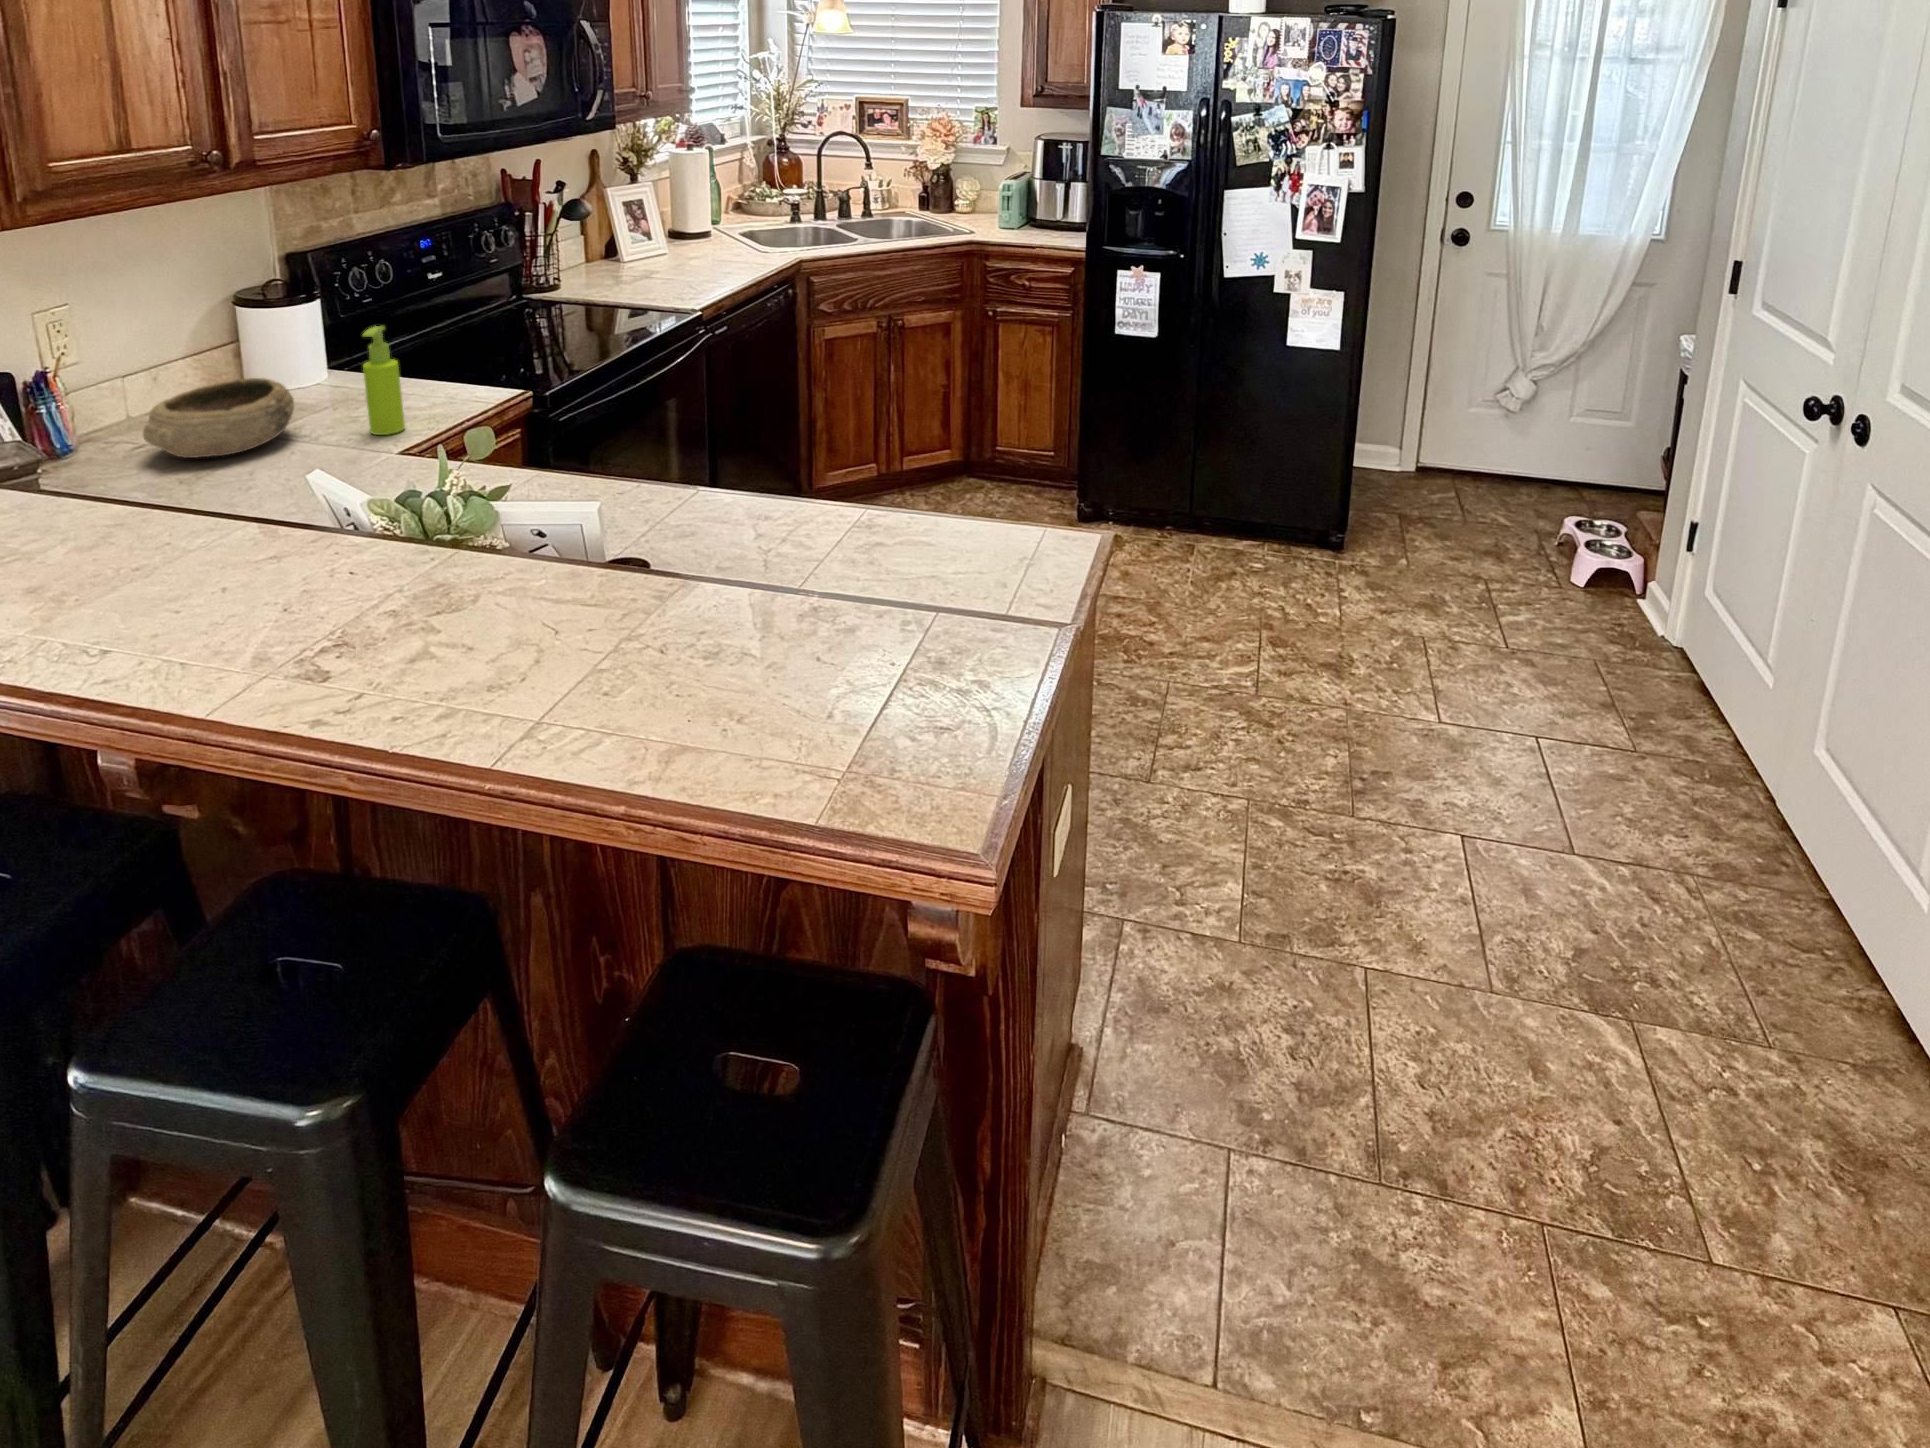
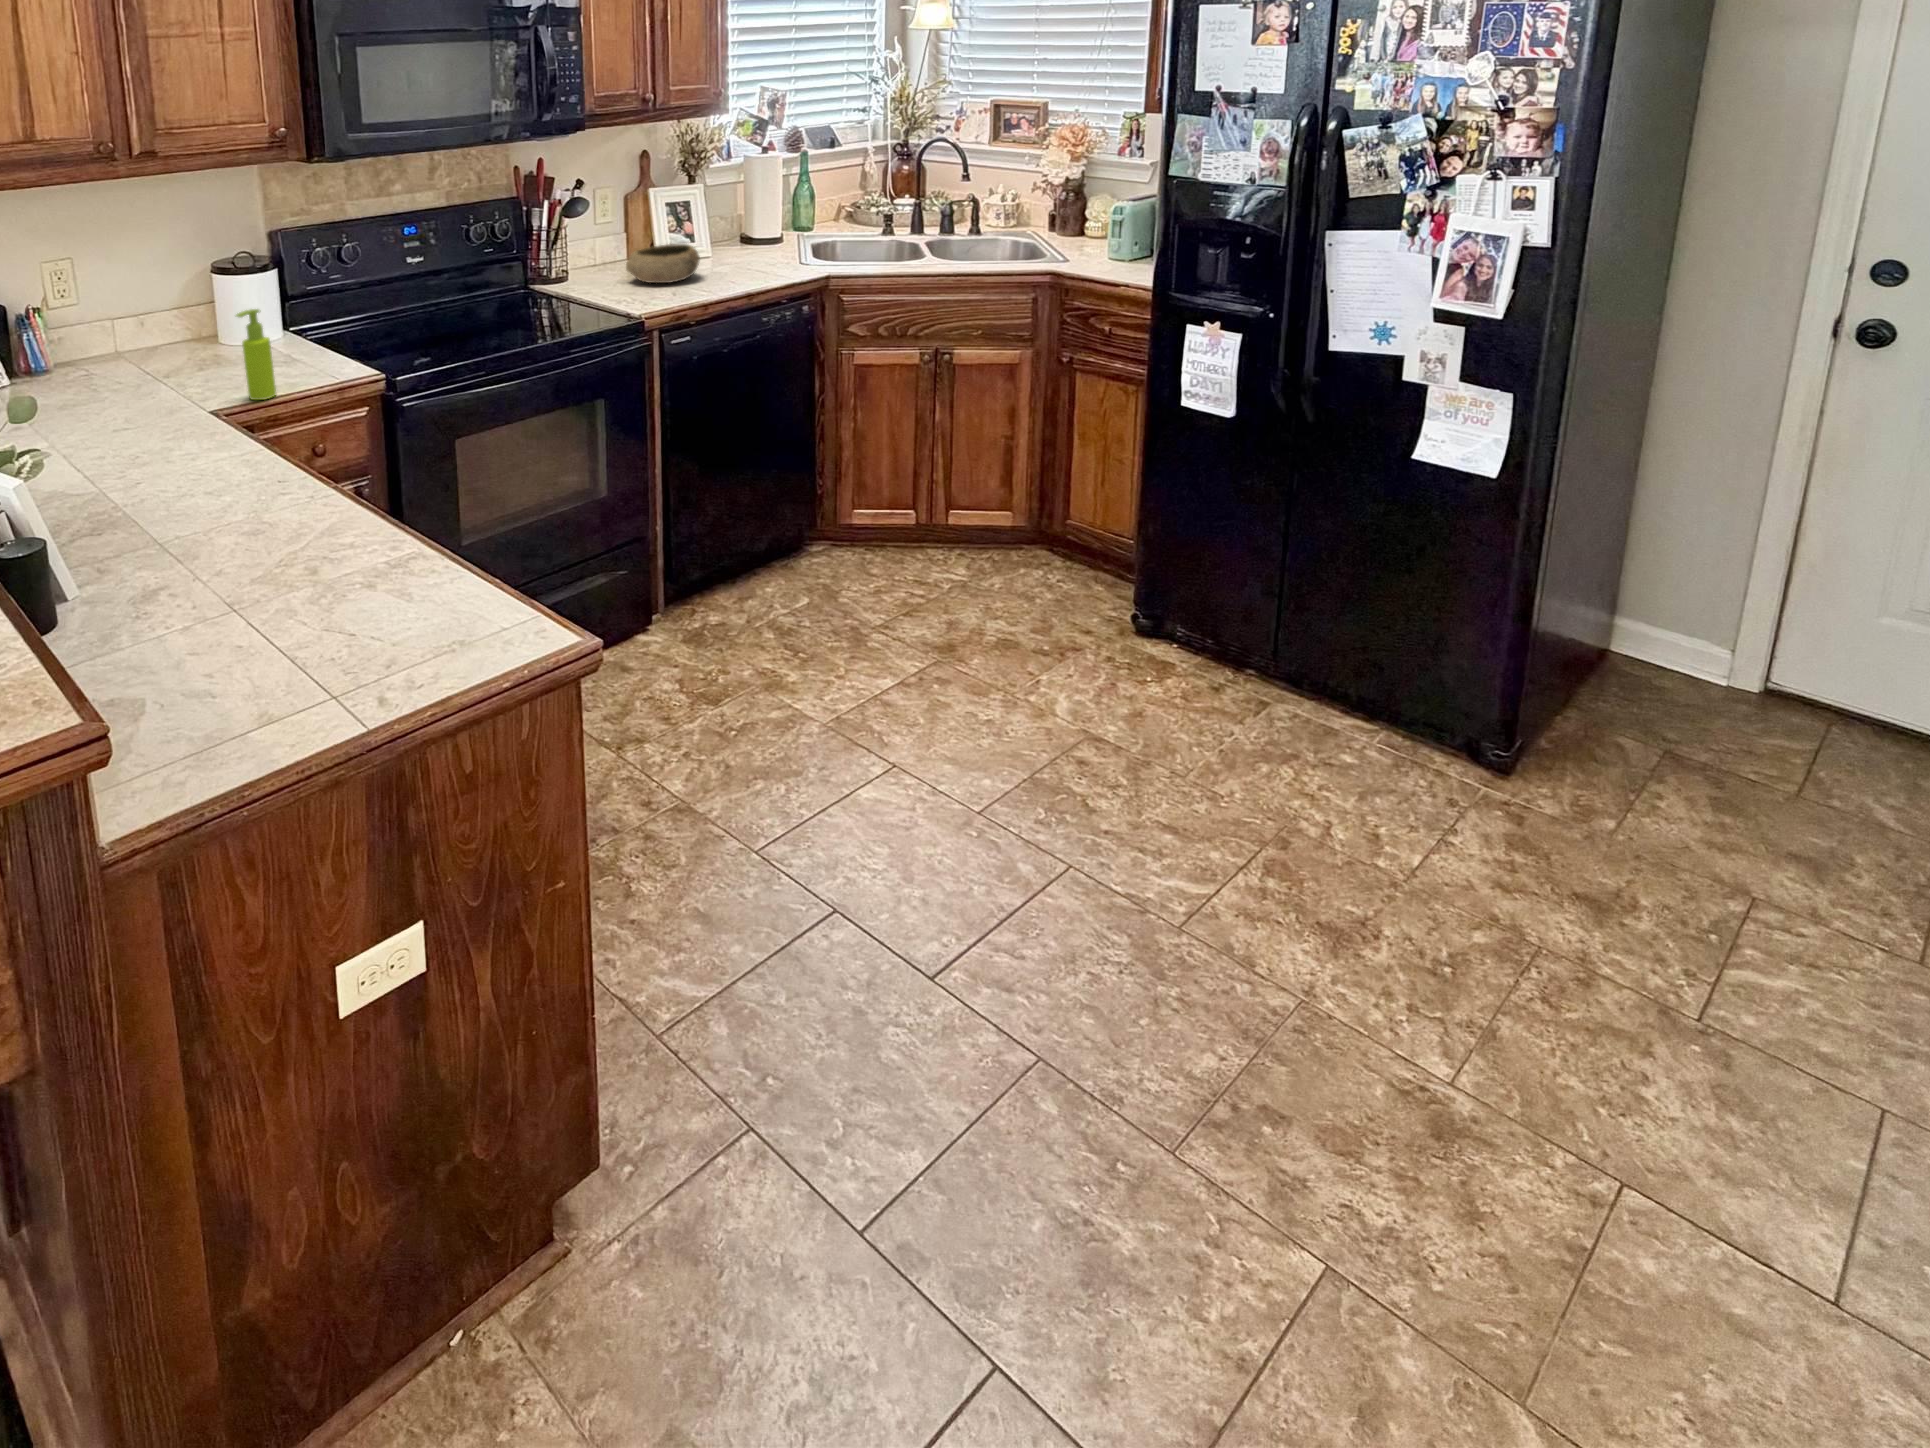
bowl: present [143,378,294,458] -> present [626,244,700,283]

